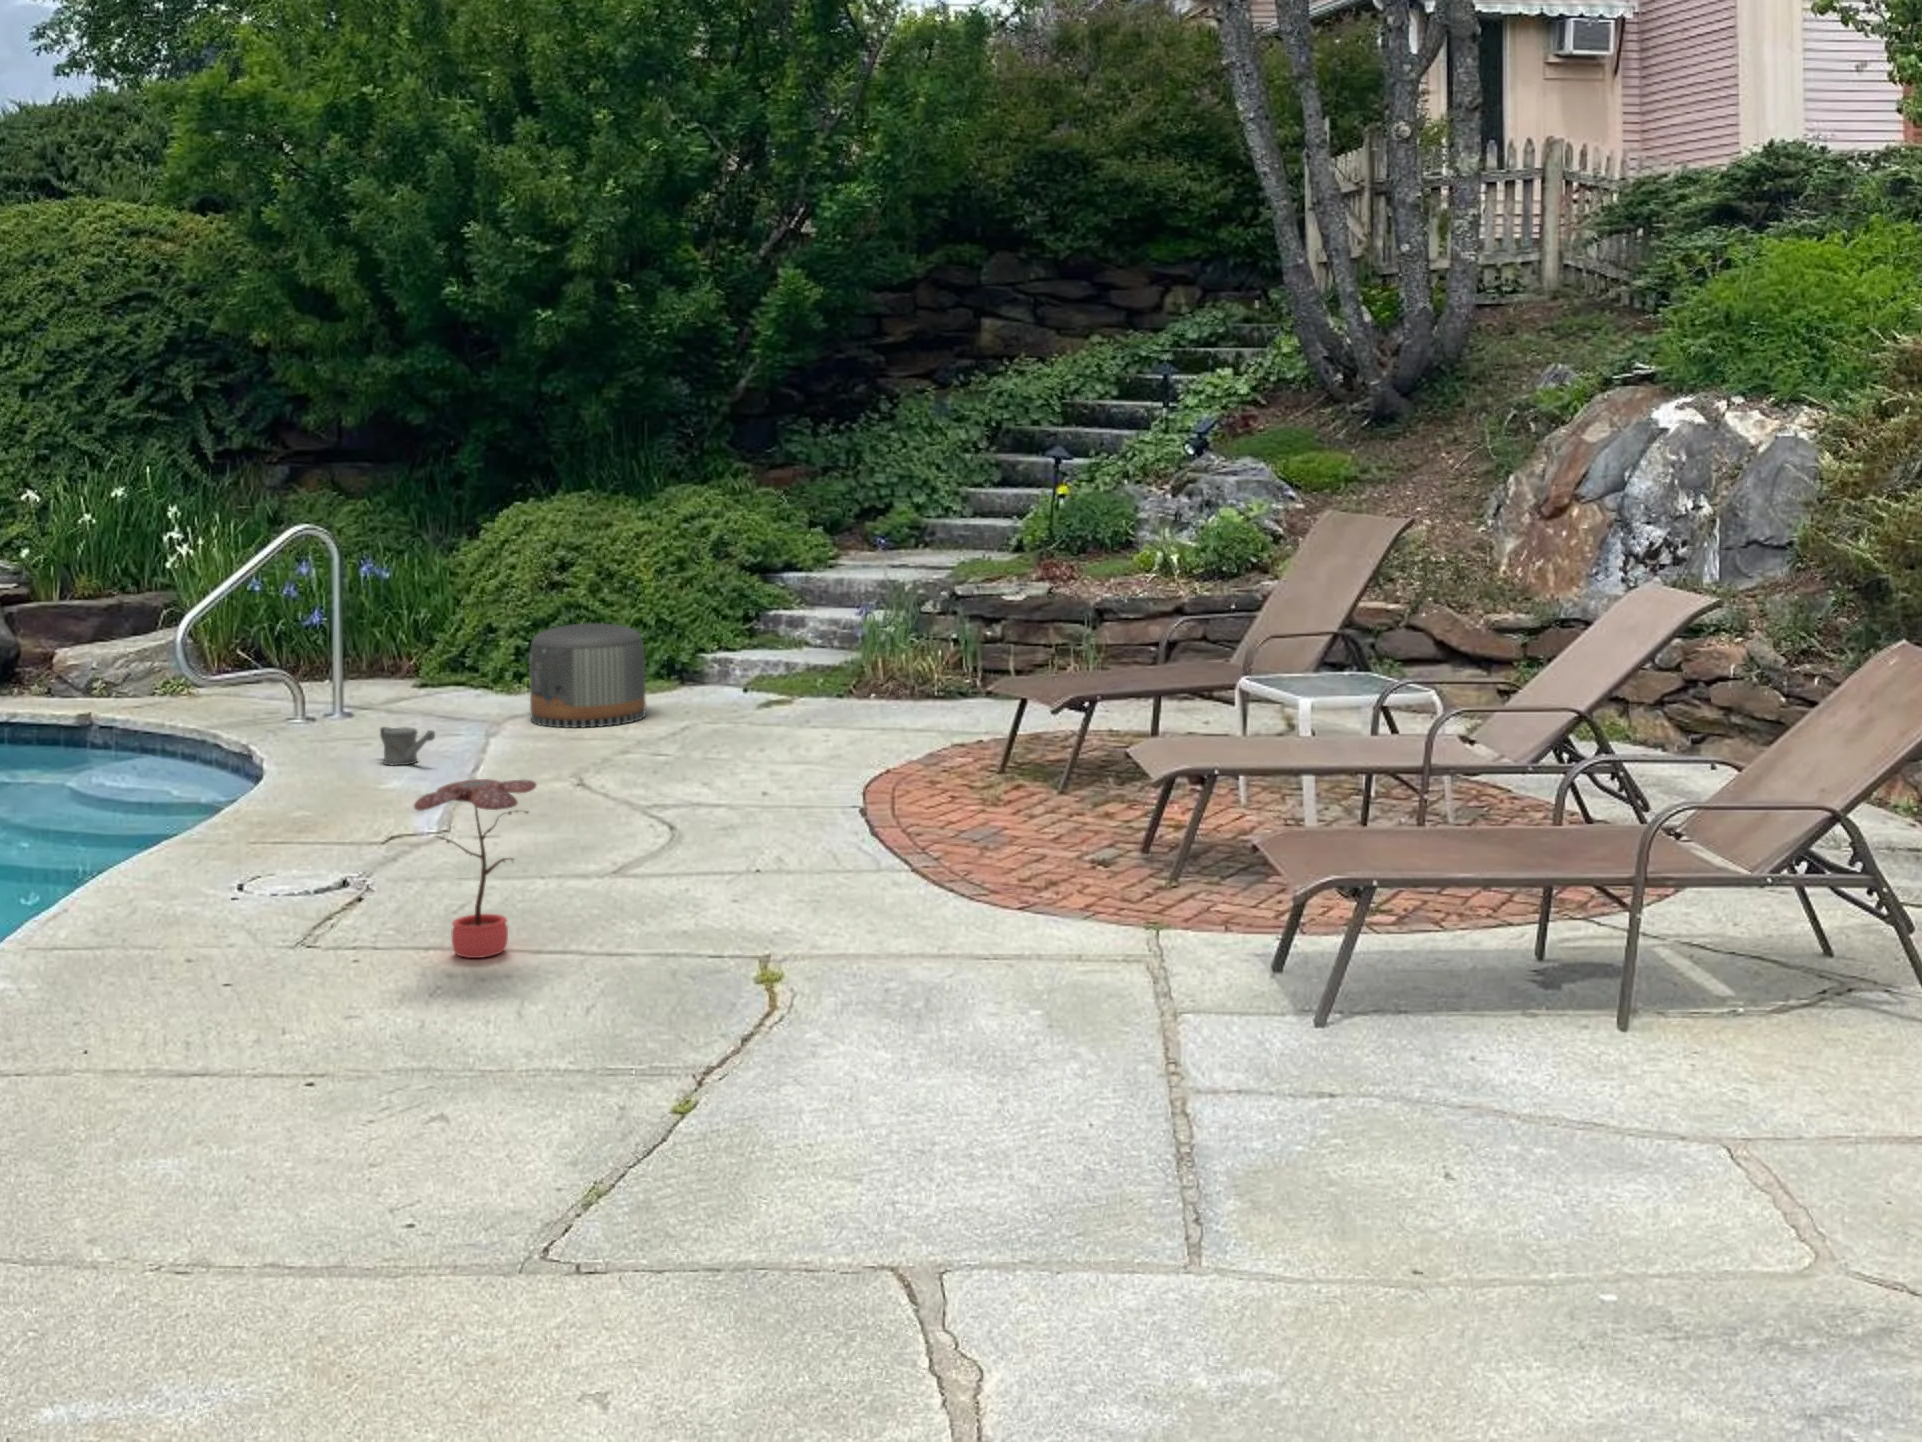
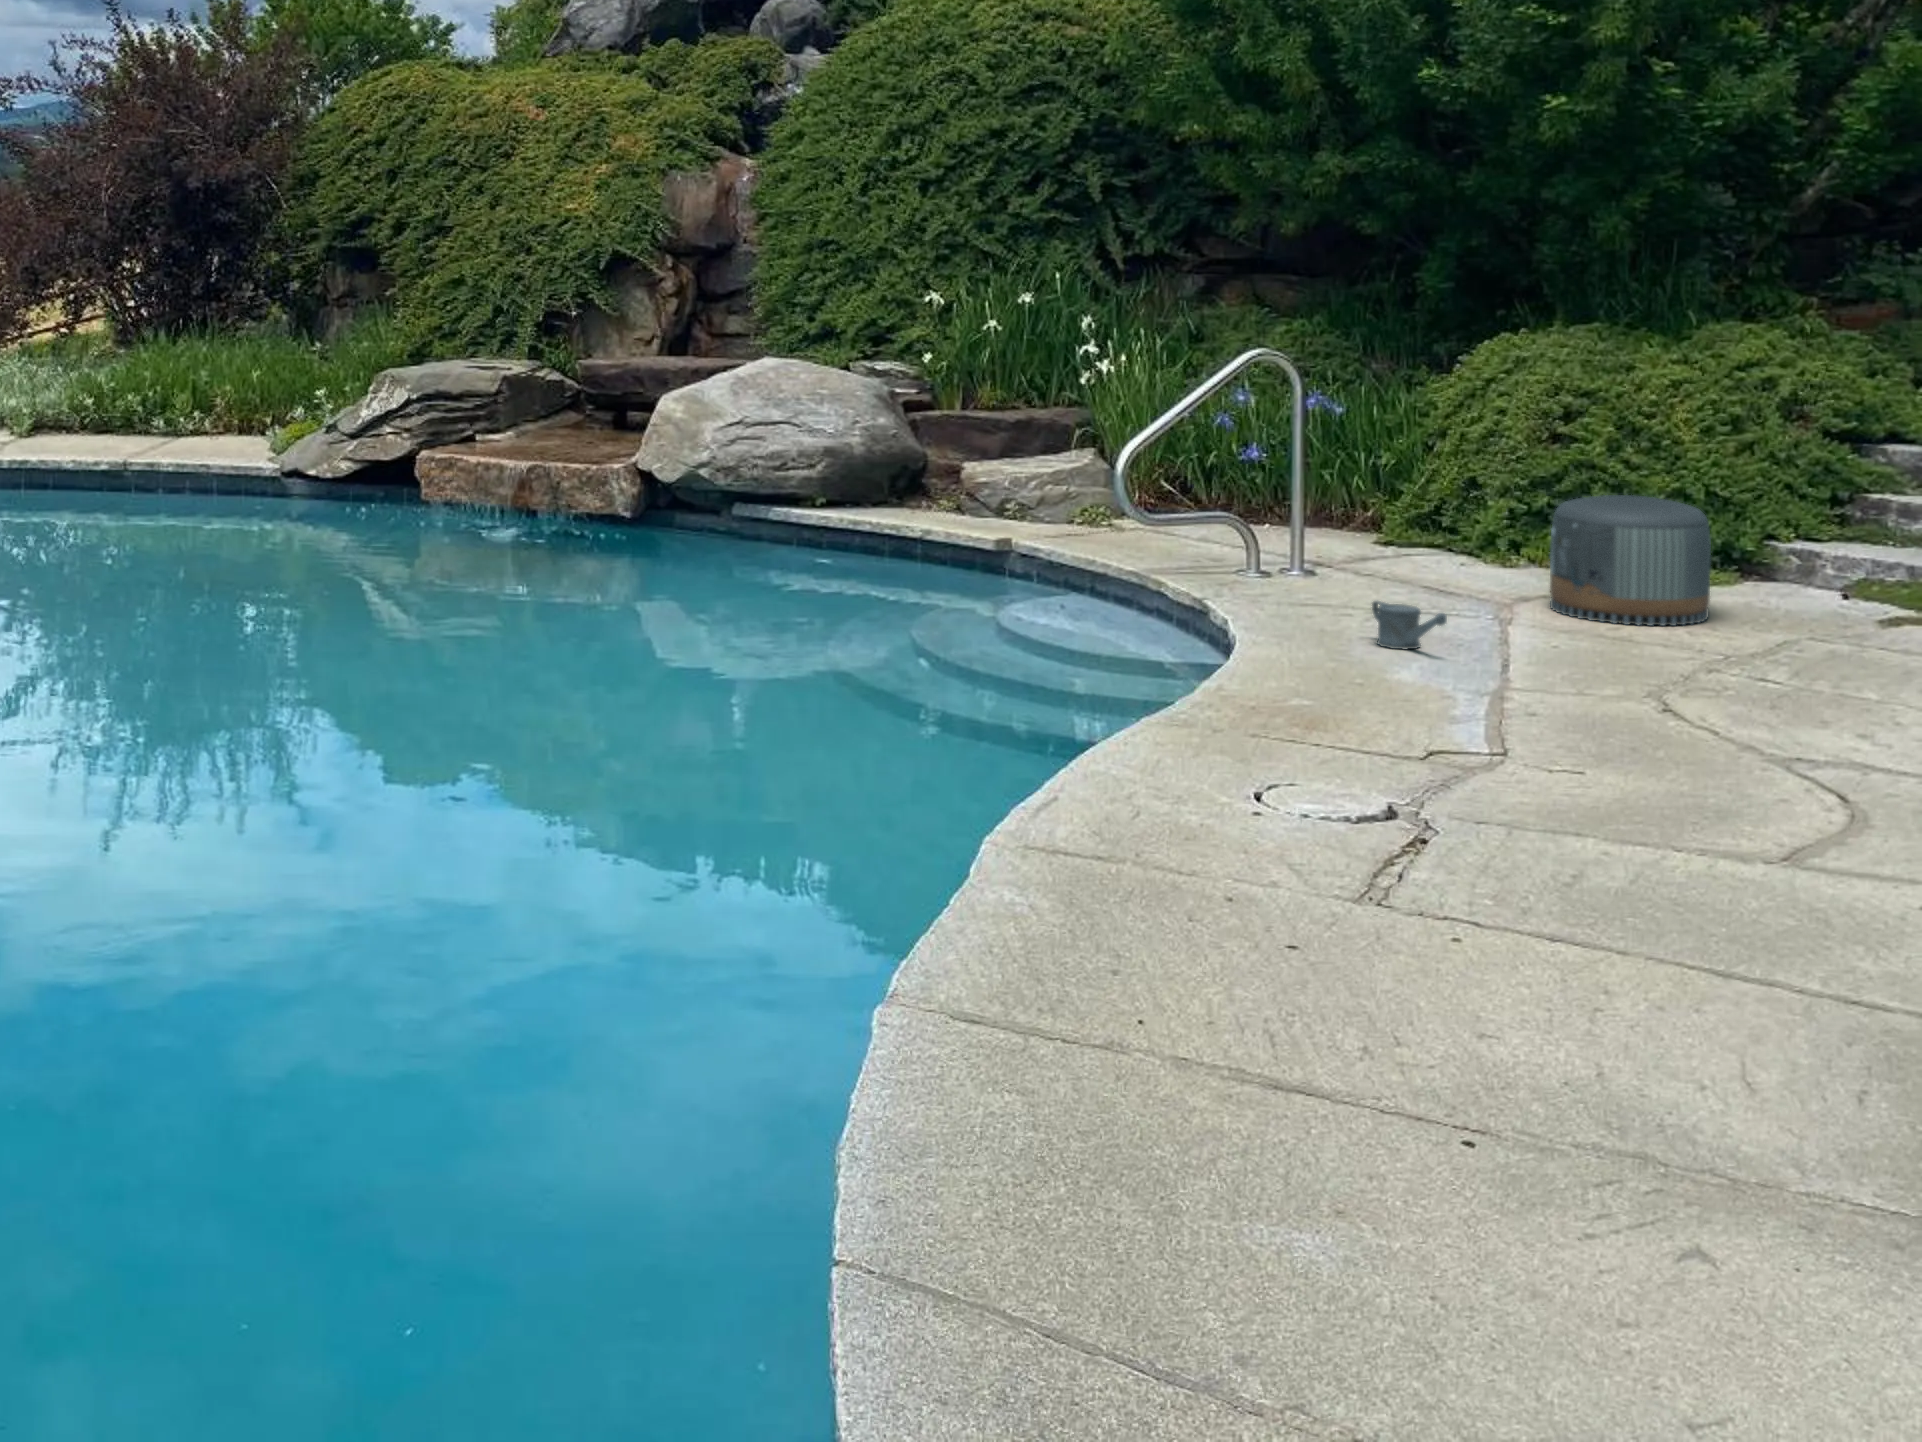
potted plant: present [414,779,536,958] -> none [1518,714,1684,939]

